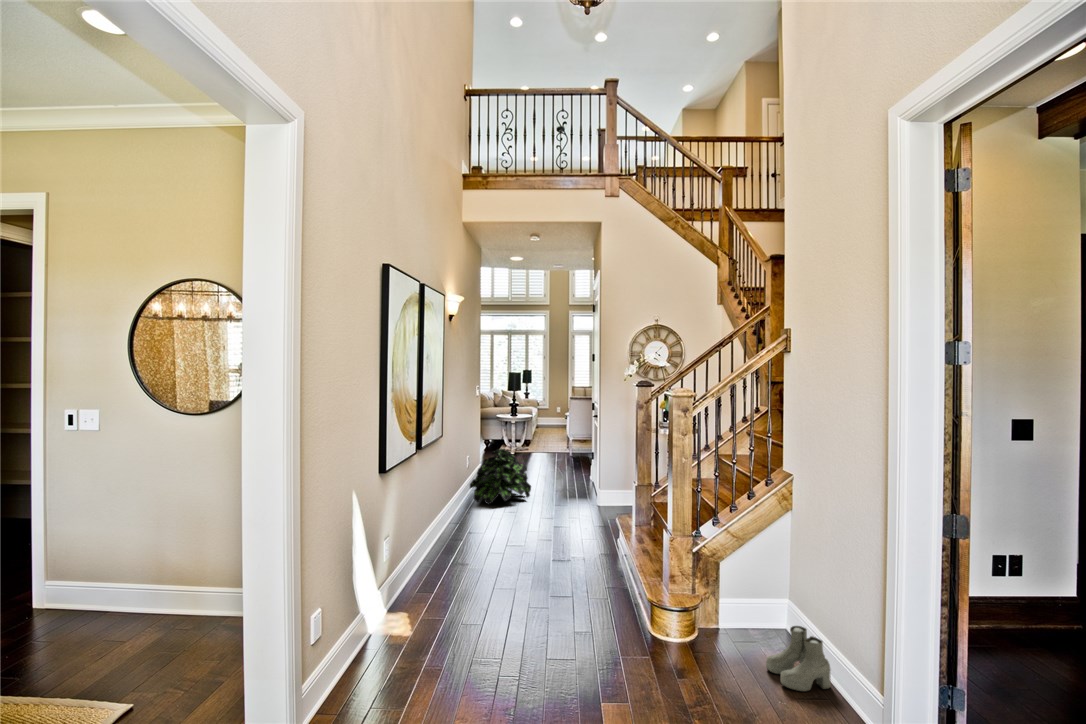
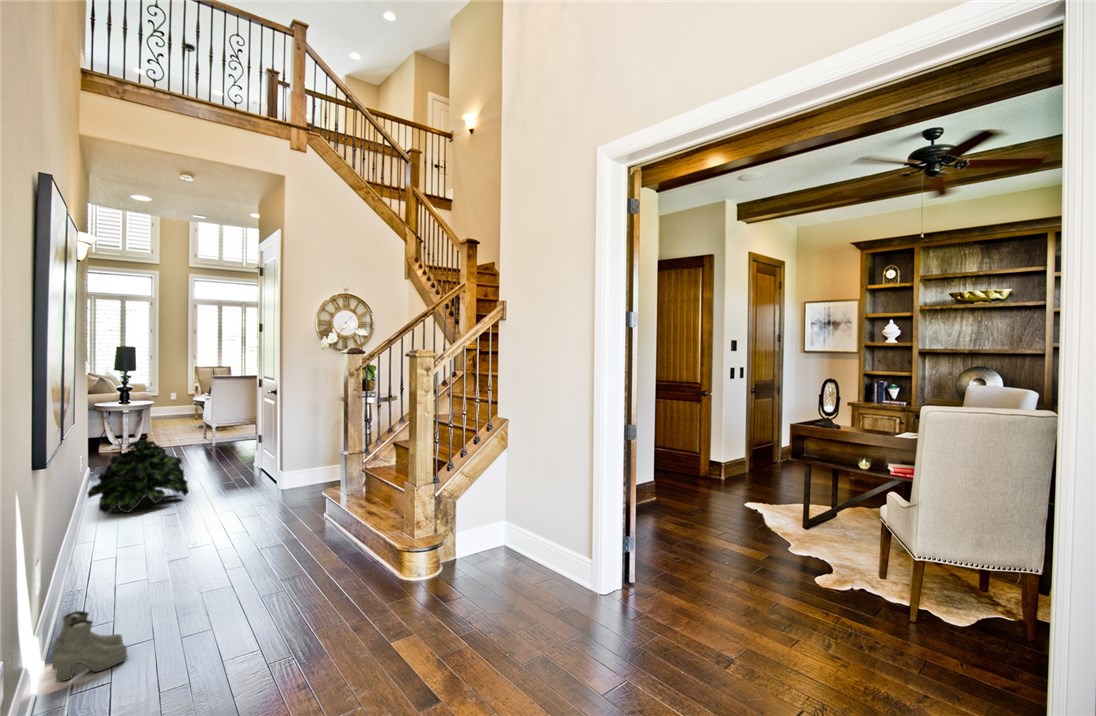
boots: present [766,626,831,692] -> present [52,611,127,681]

